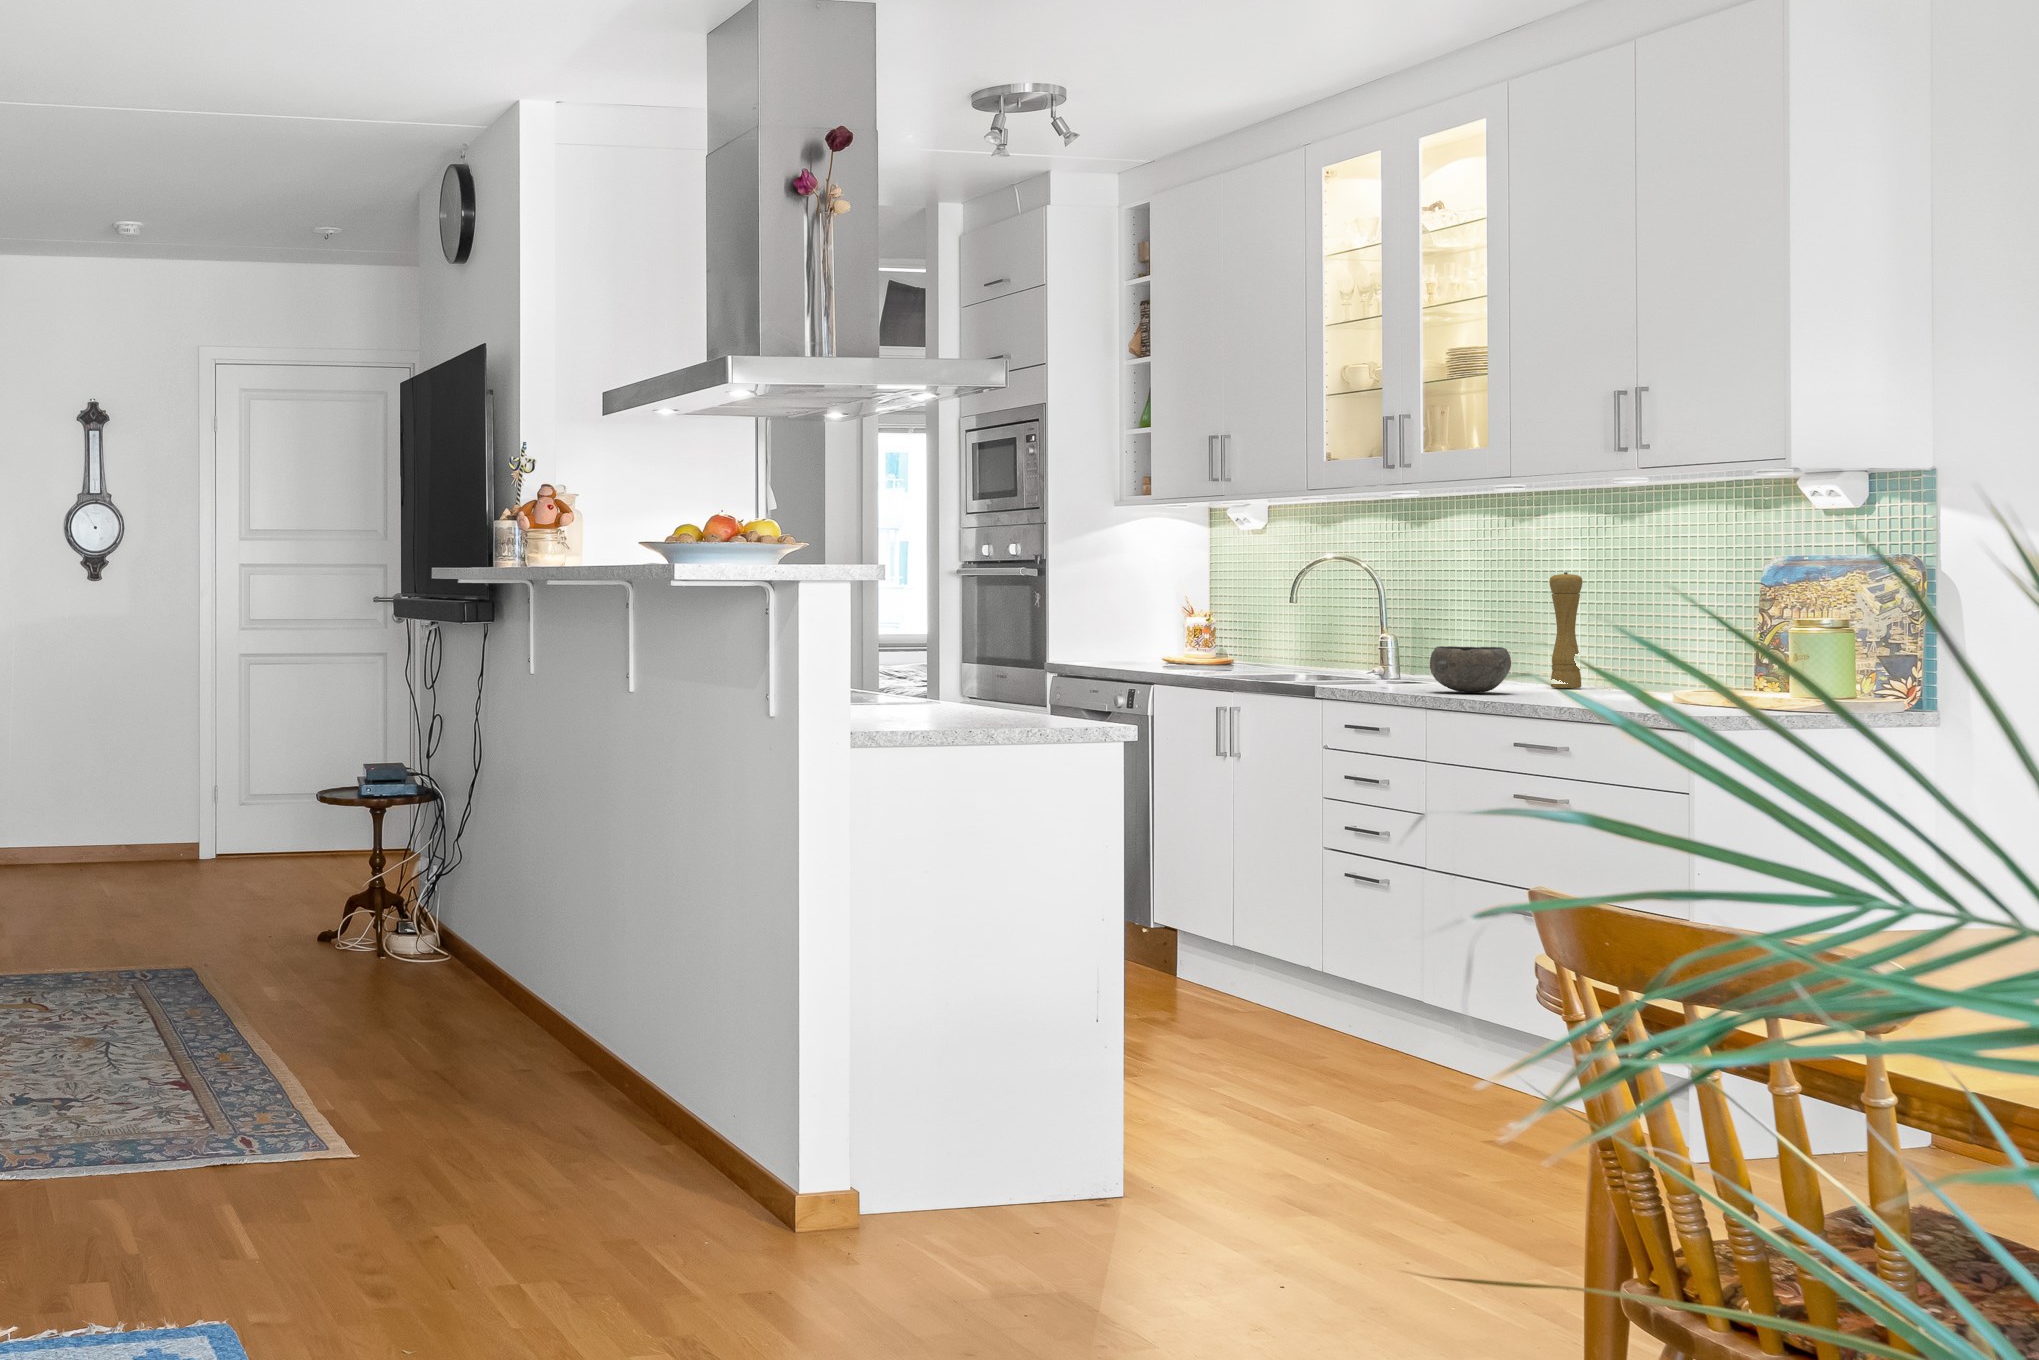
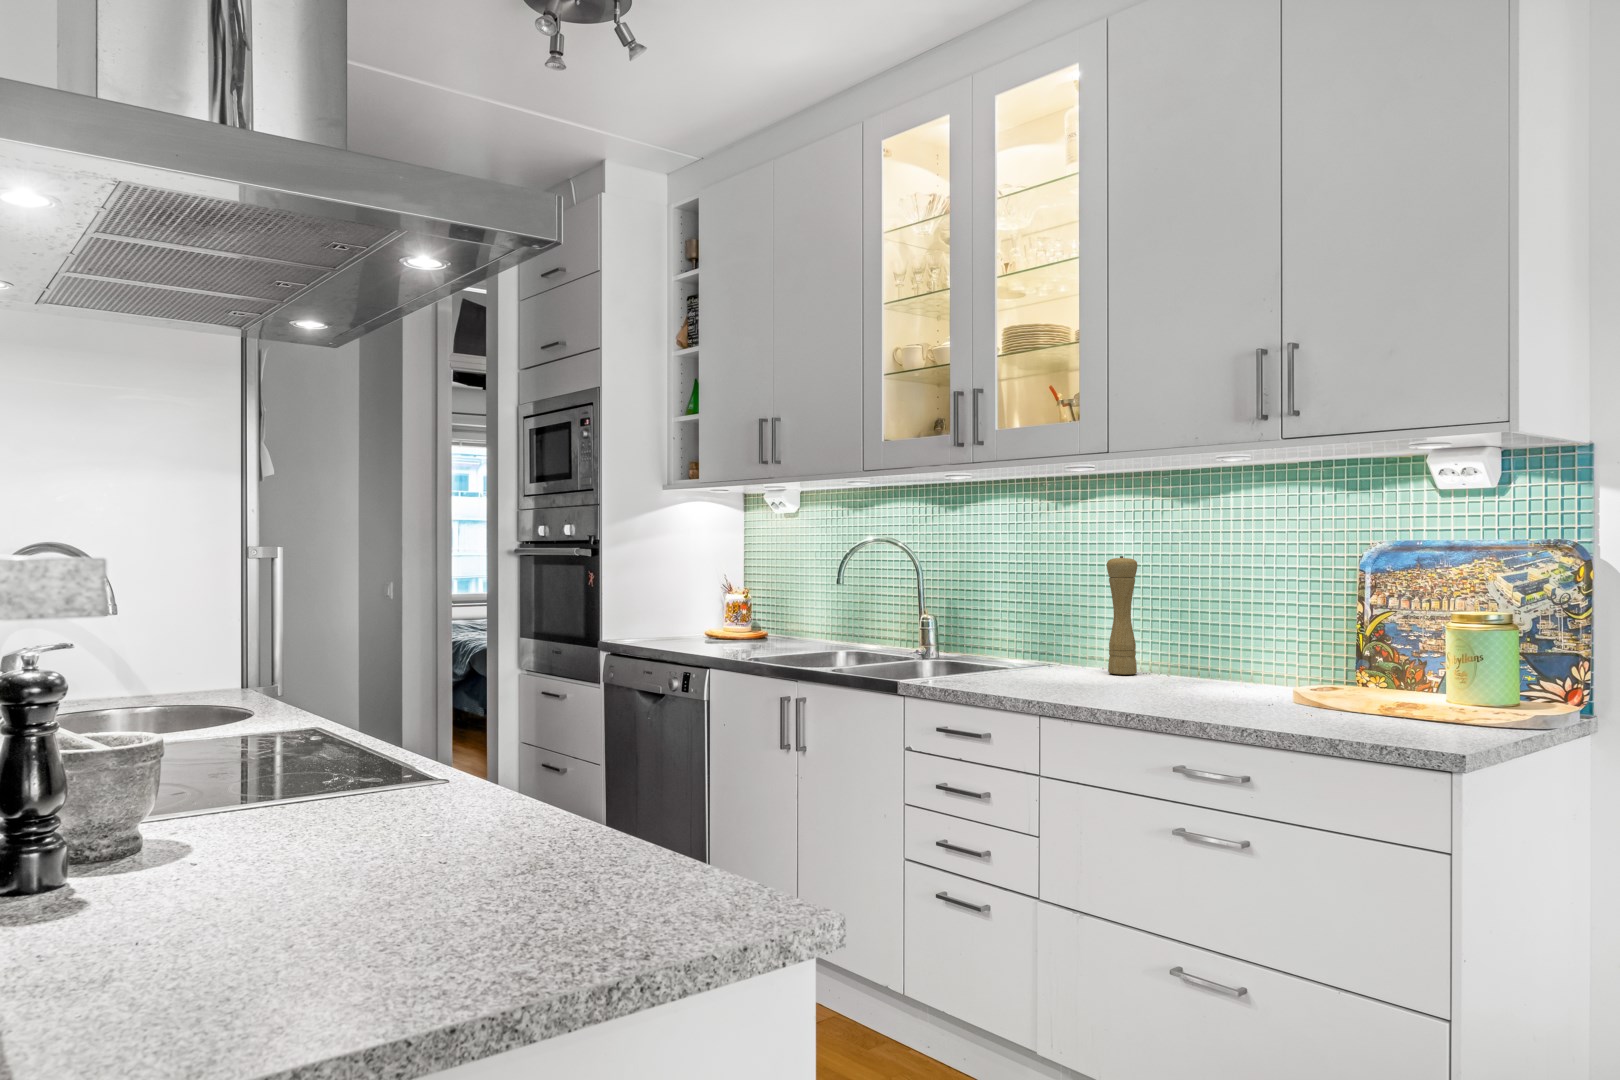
bowl: present [1430,646,1511,693] -> none [1038,640,1122,694]

